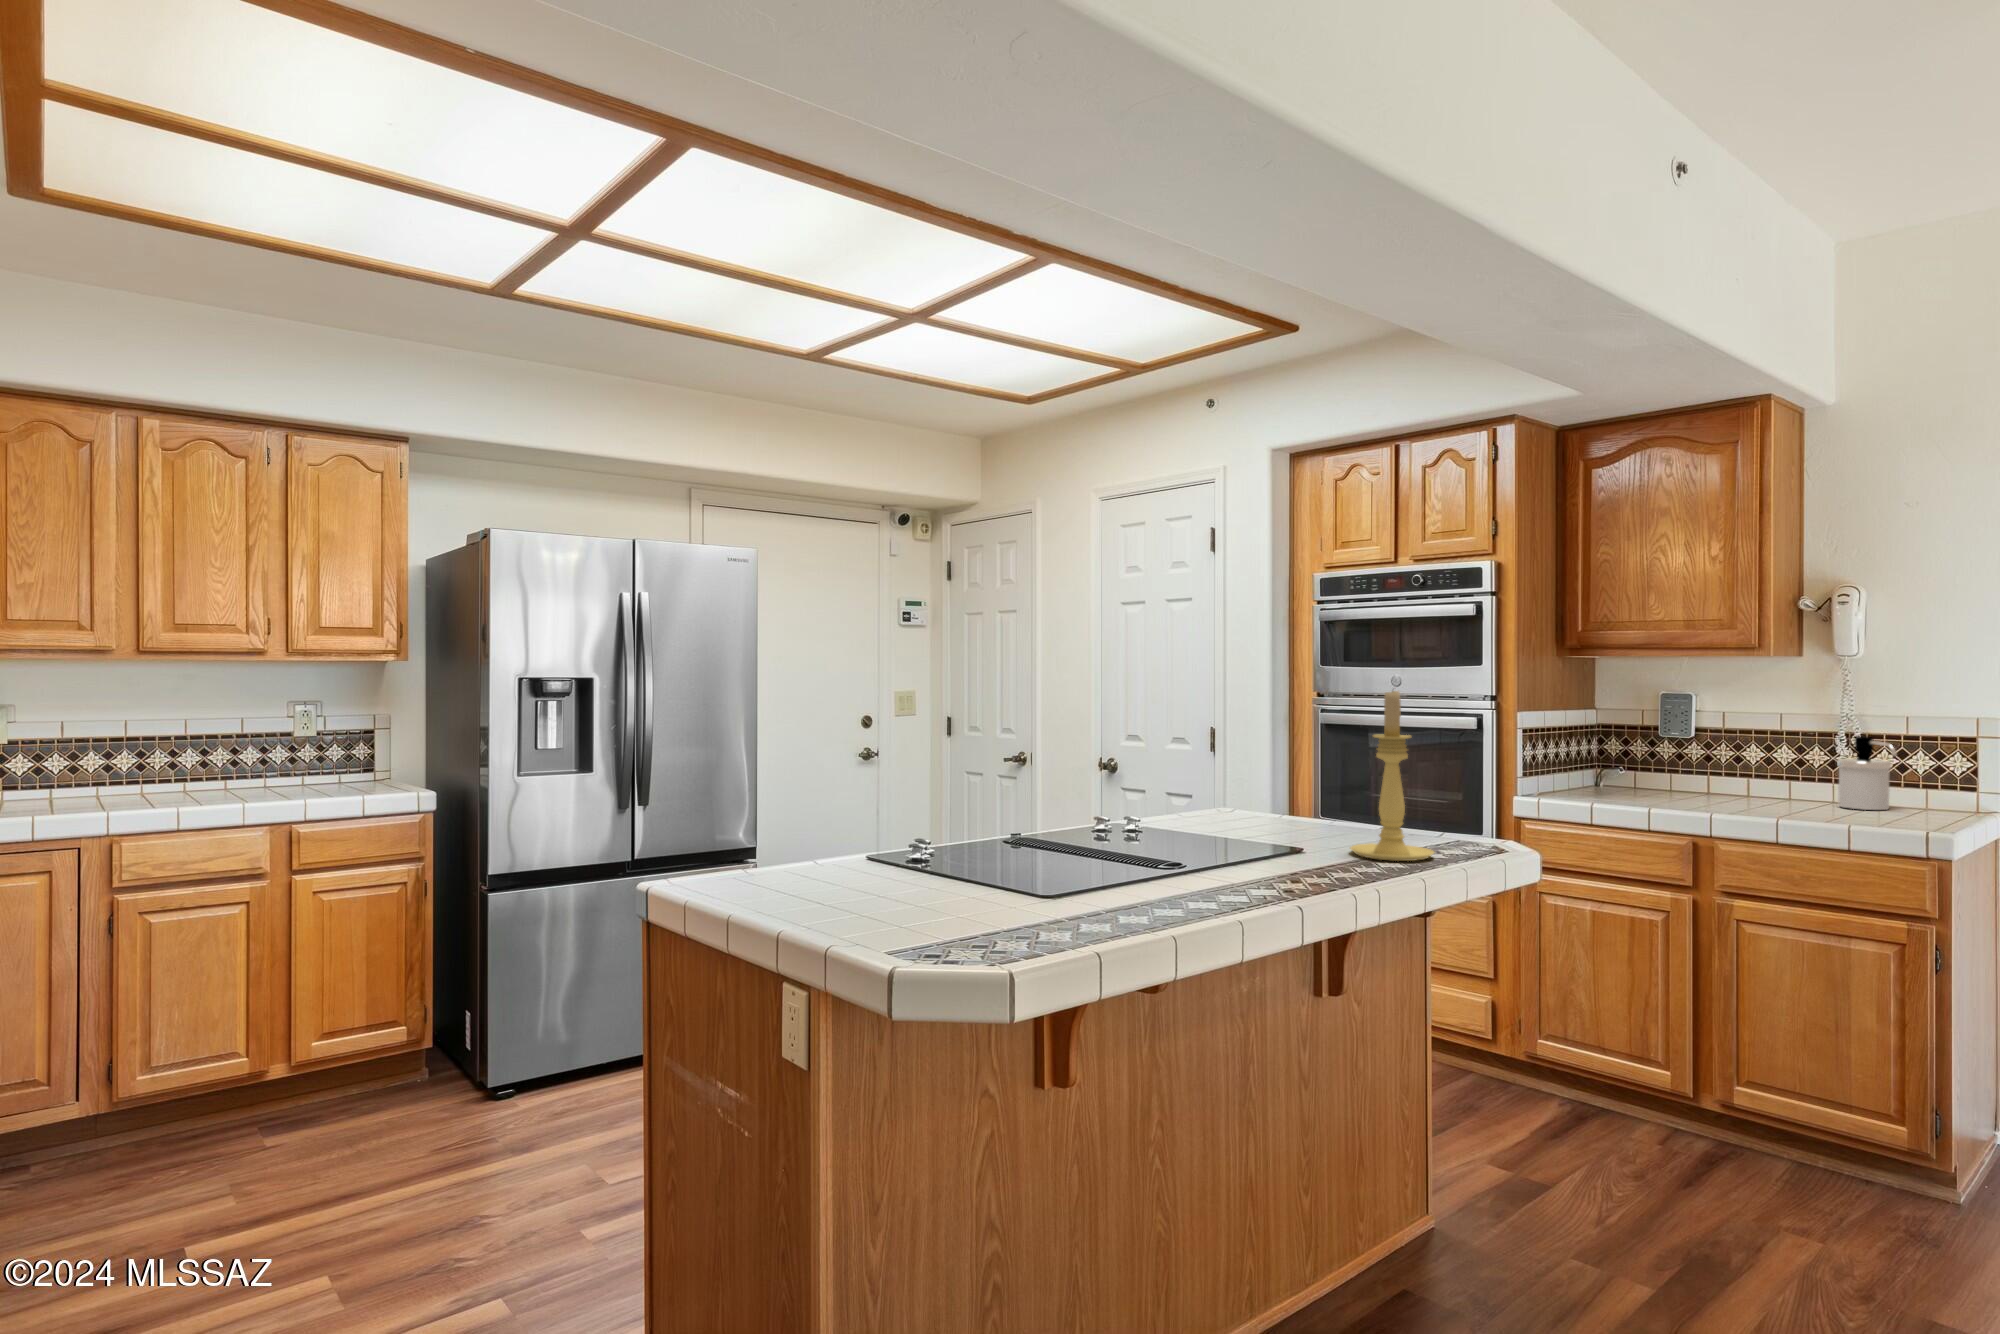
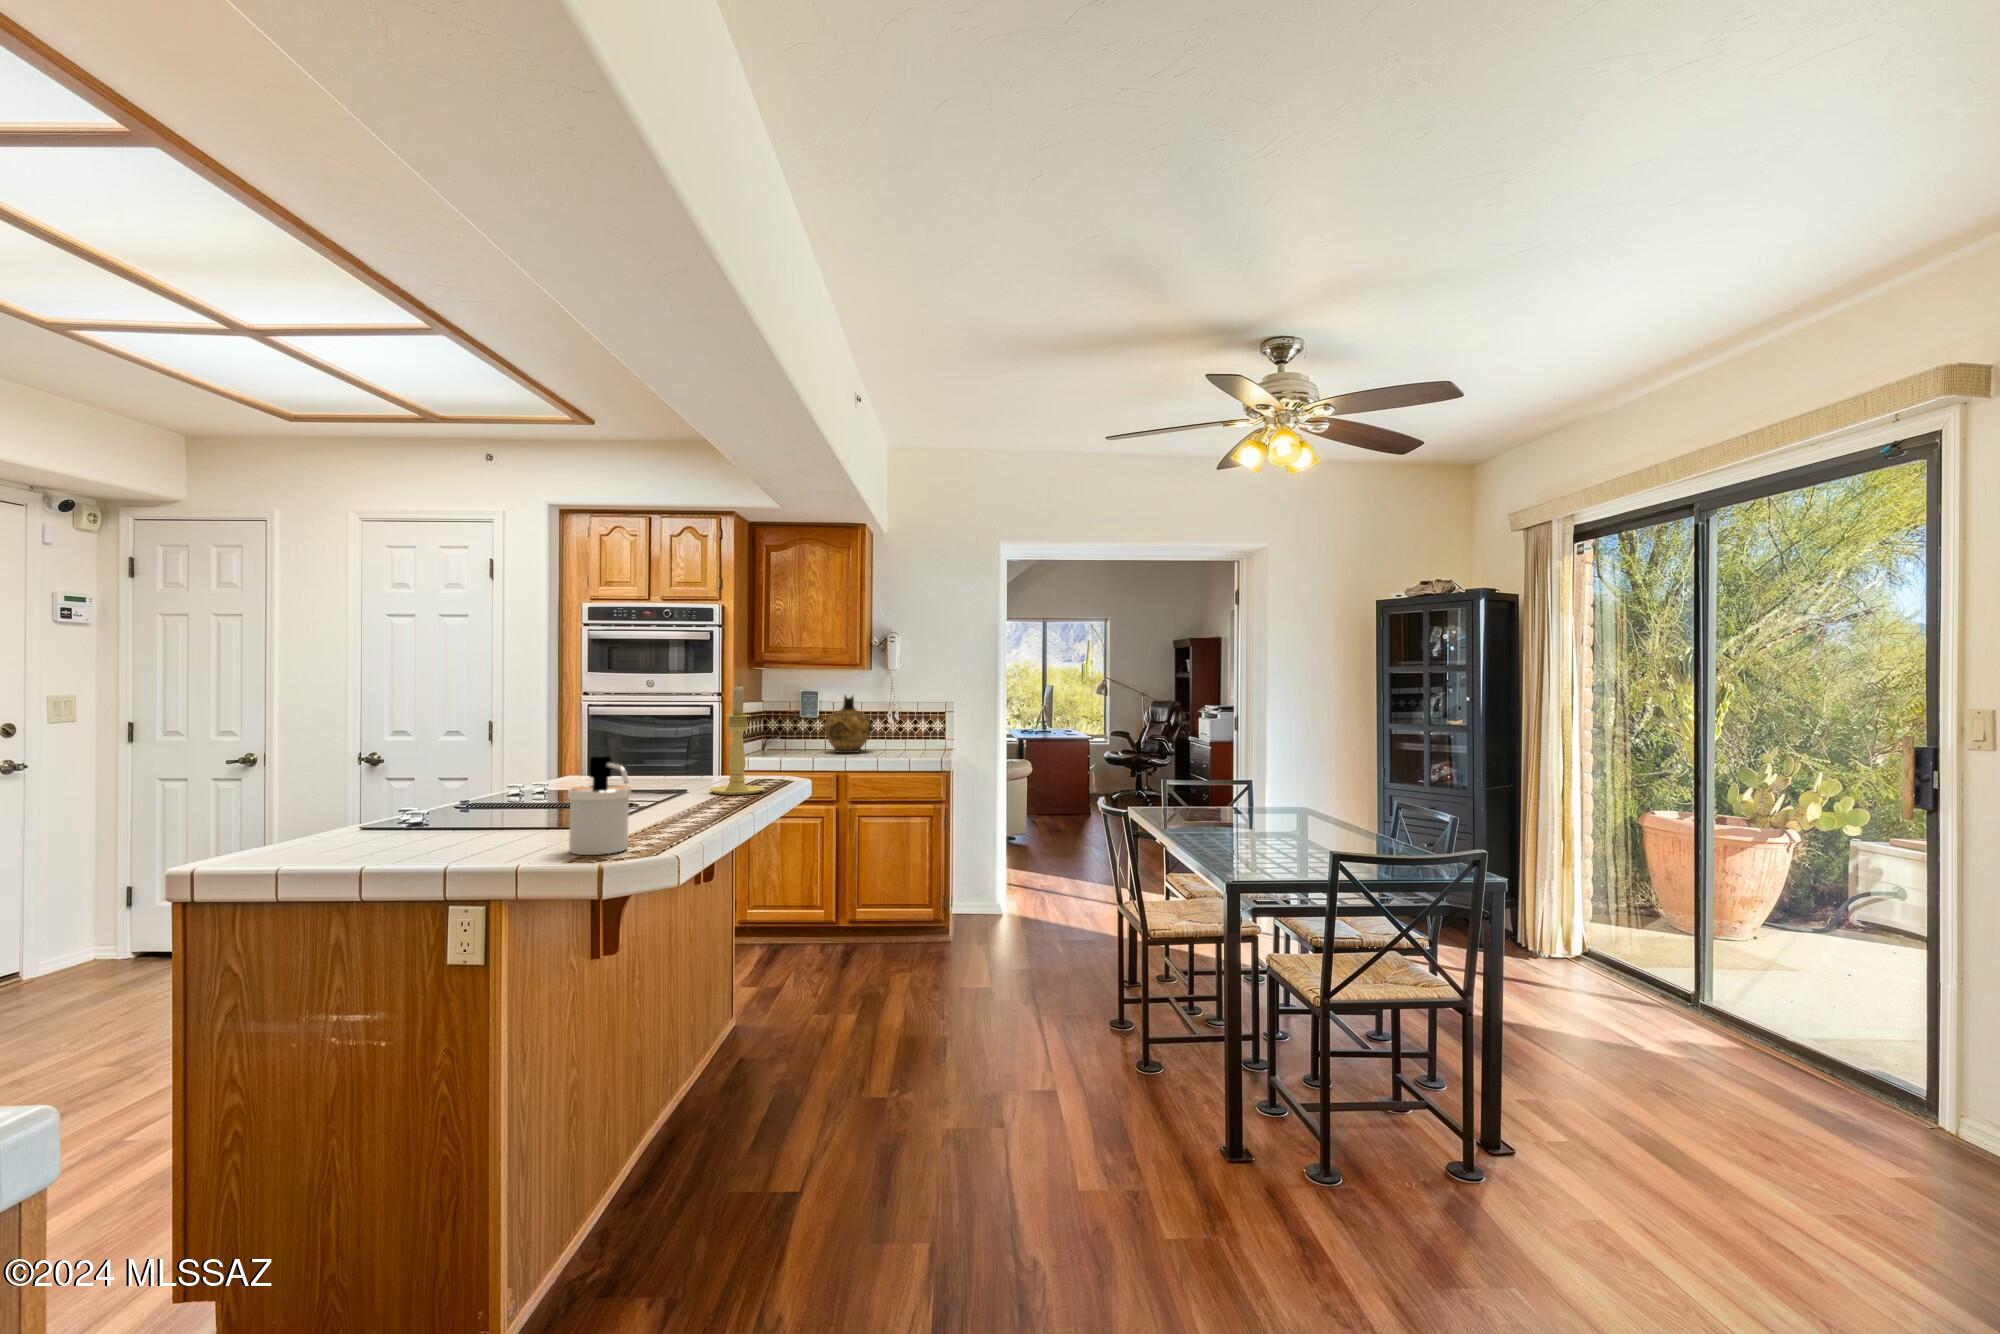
ceramic jug: none [1690,701,1787,805] -> present [824,696,872,753]
soap dispenser: present [1837,736,1897,810] -> present [568,756,631,855]

